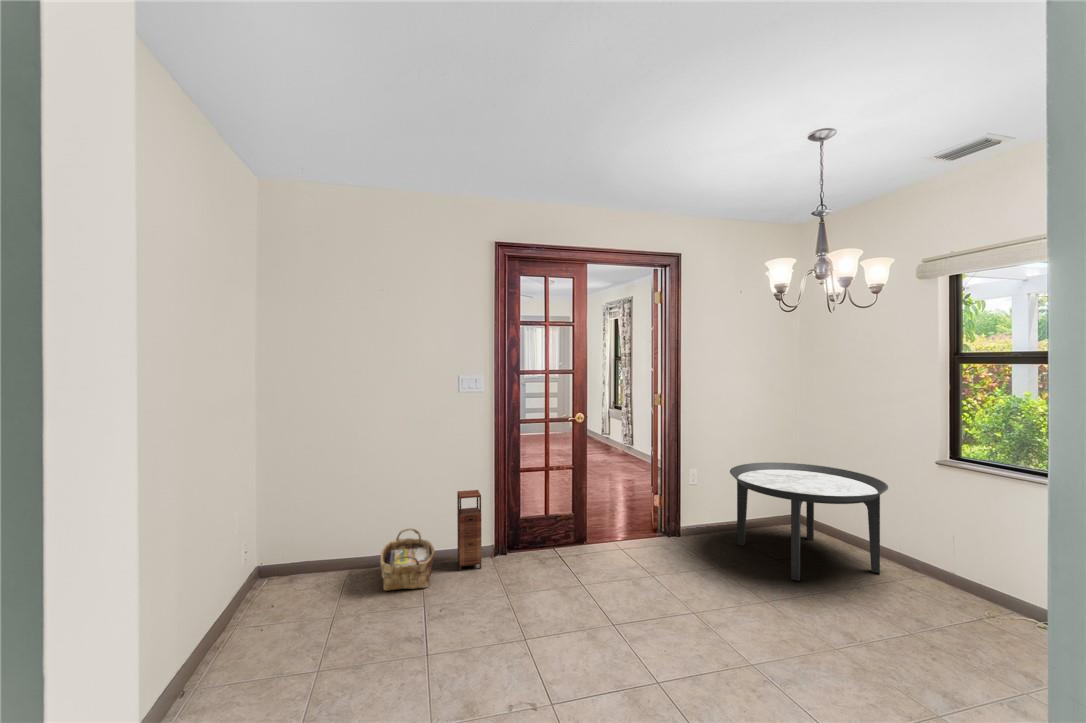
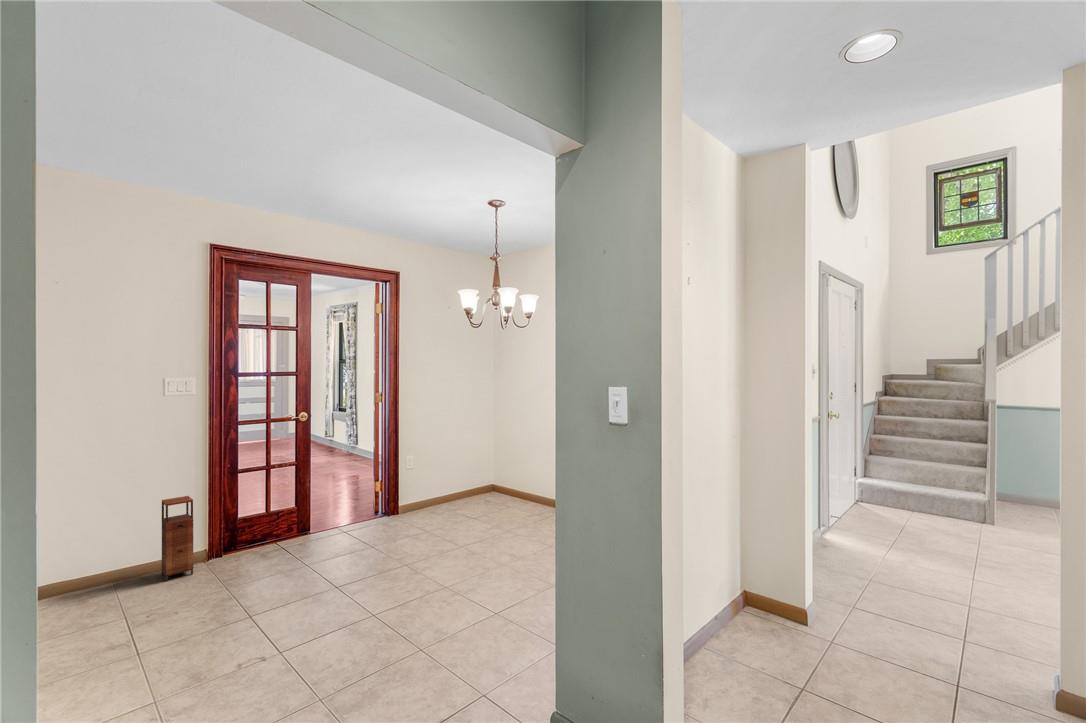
round table: present [730,462,888,581] -> none [439,443,544,528]
woven basket: present [380,528,434,591] -> none [57,547,134,617]

